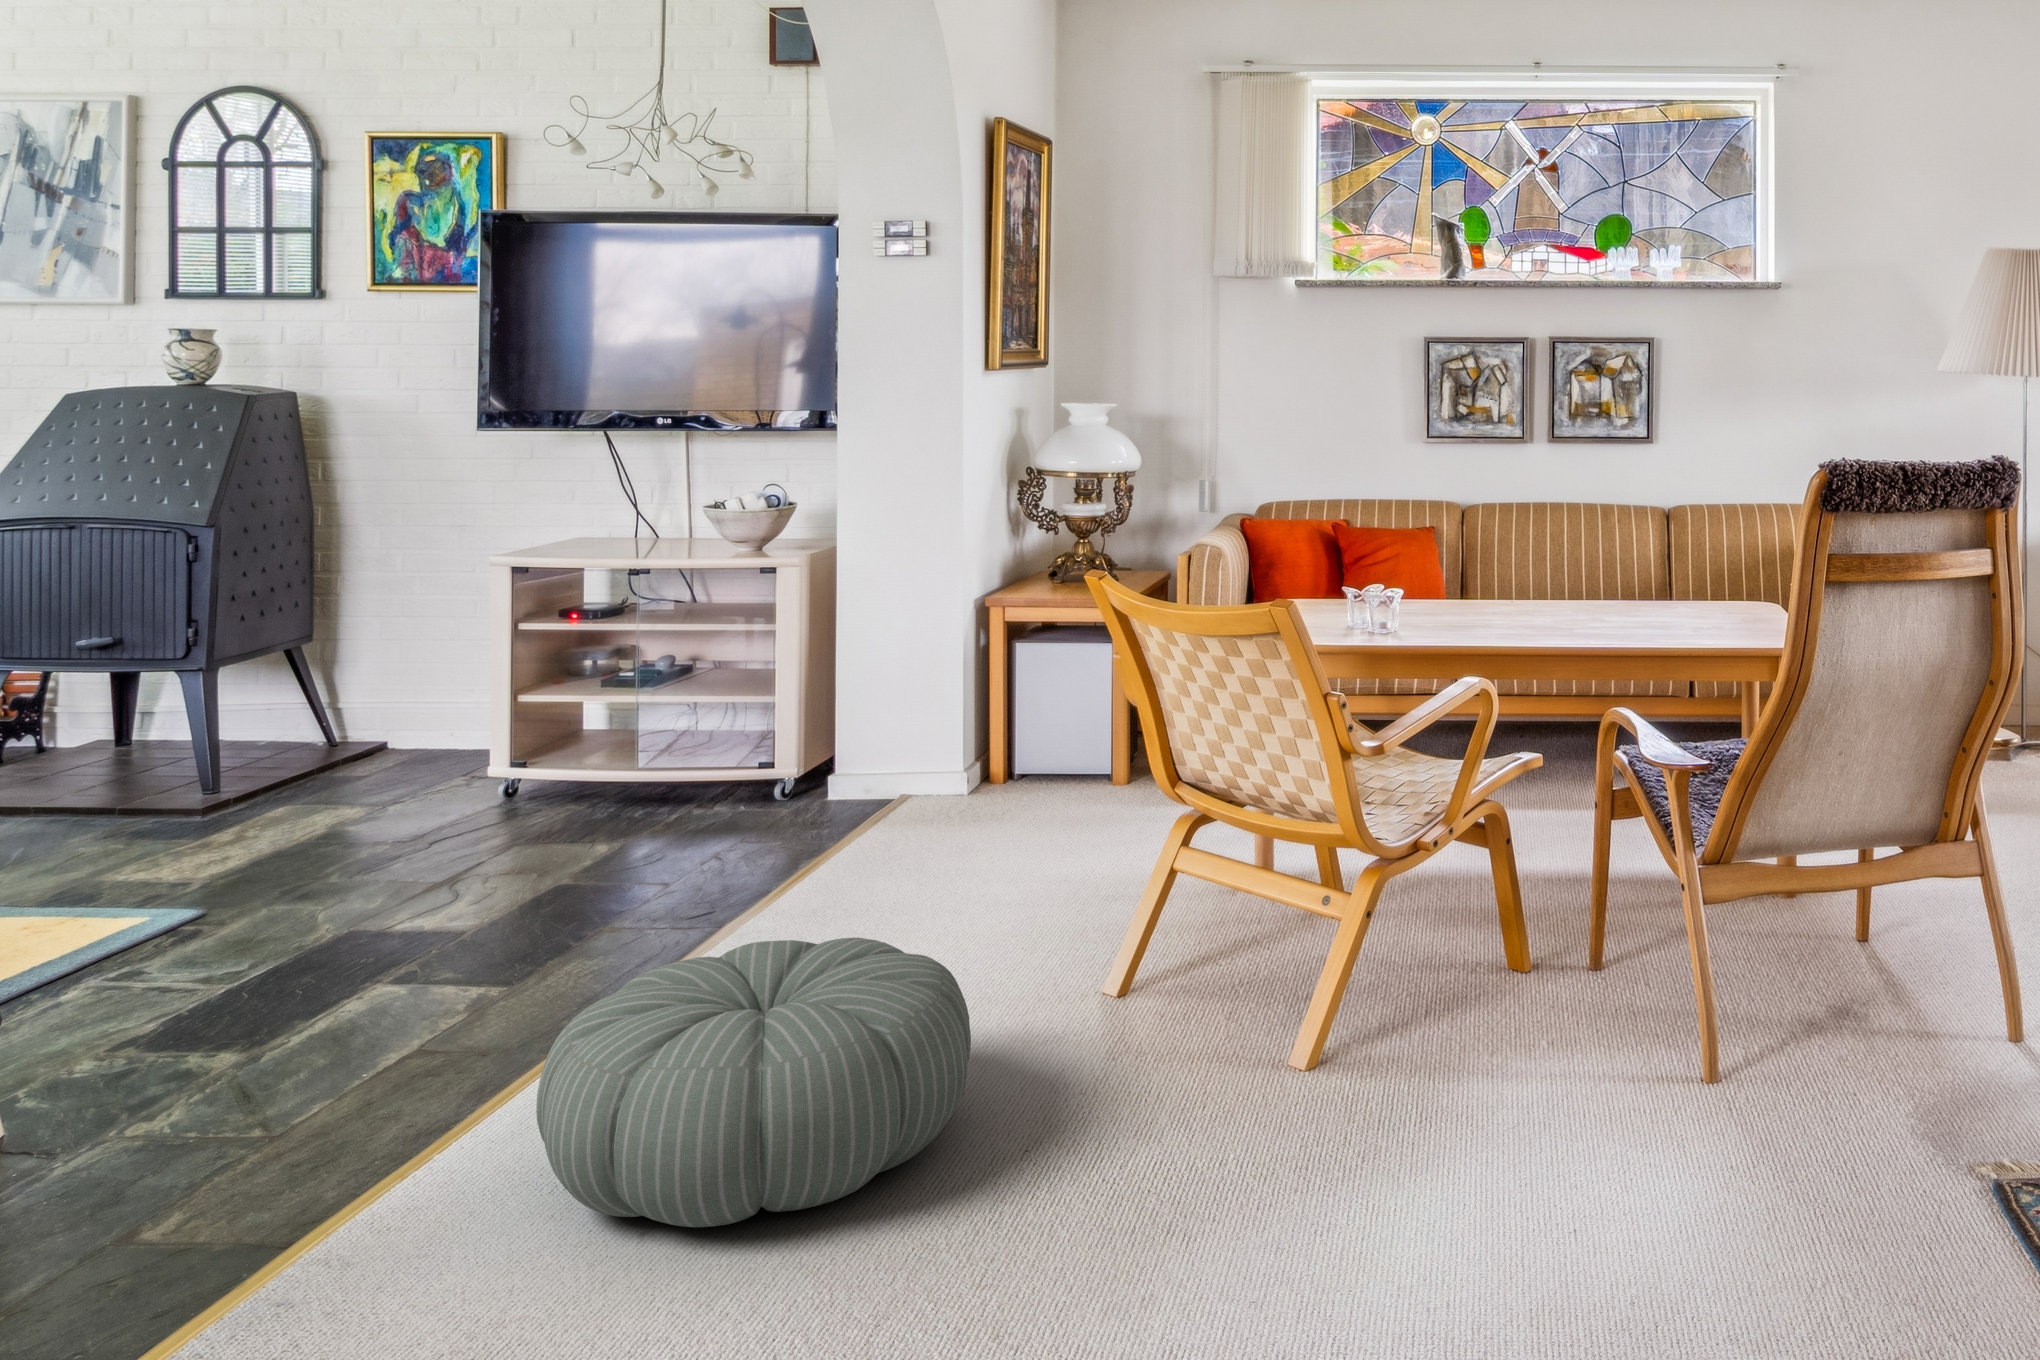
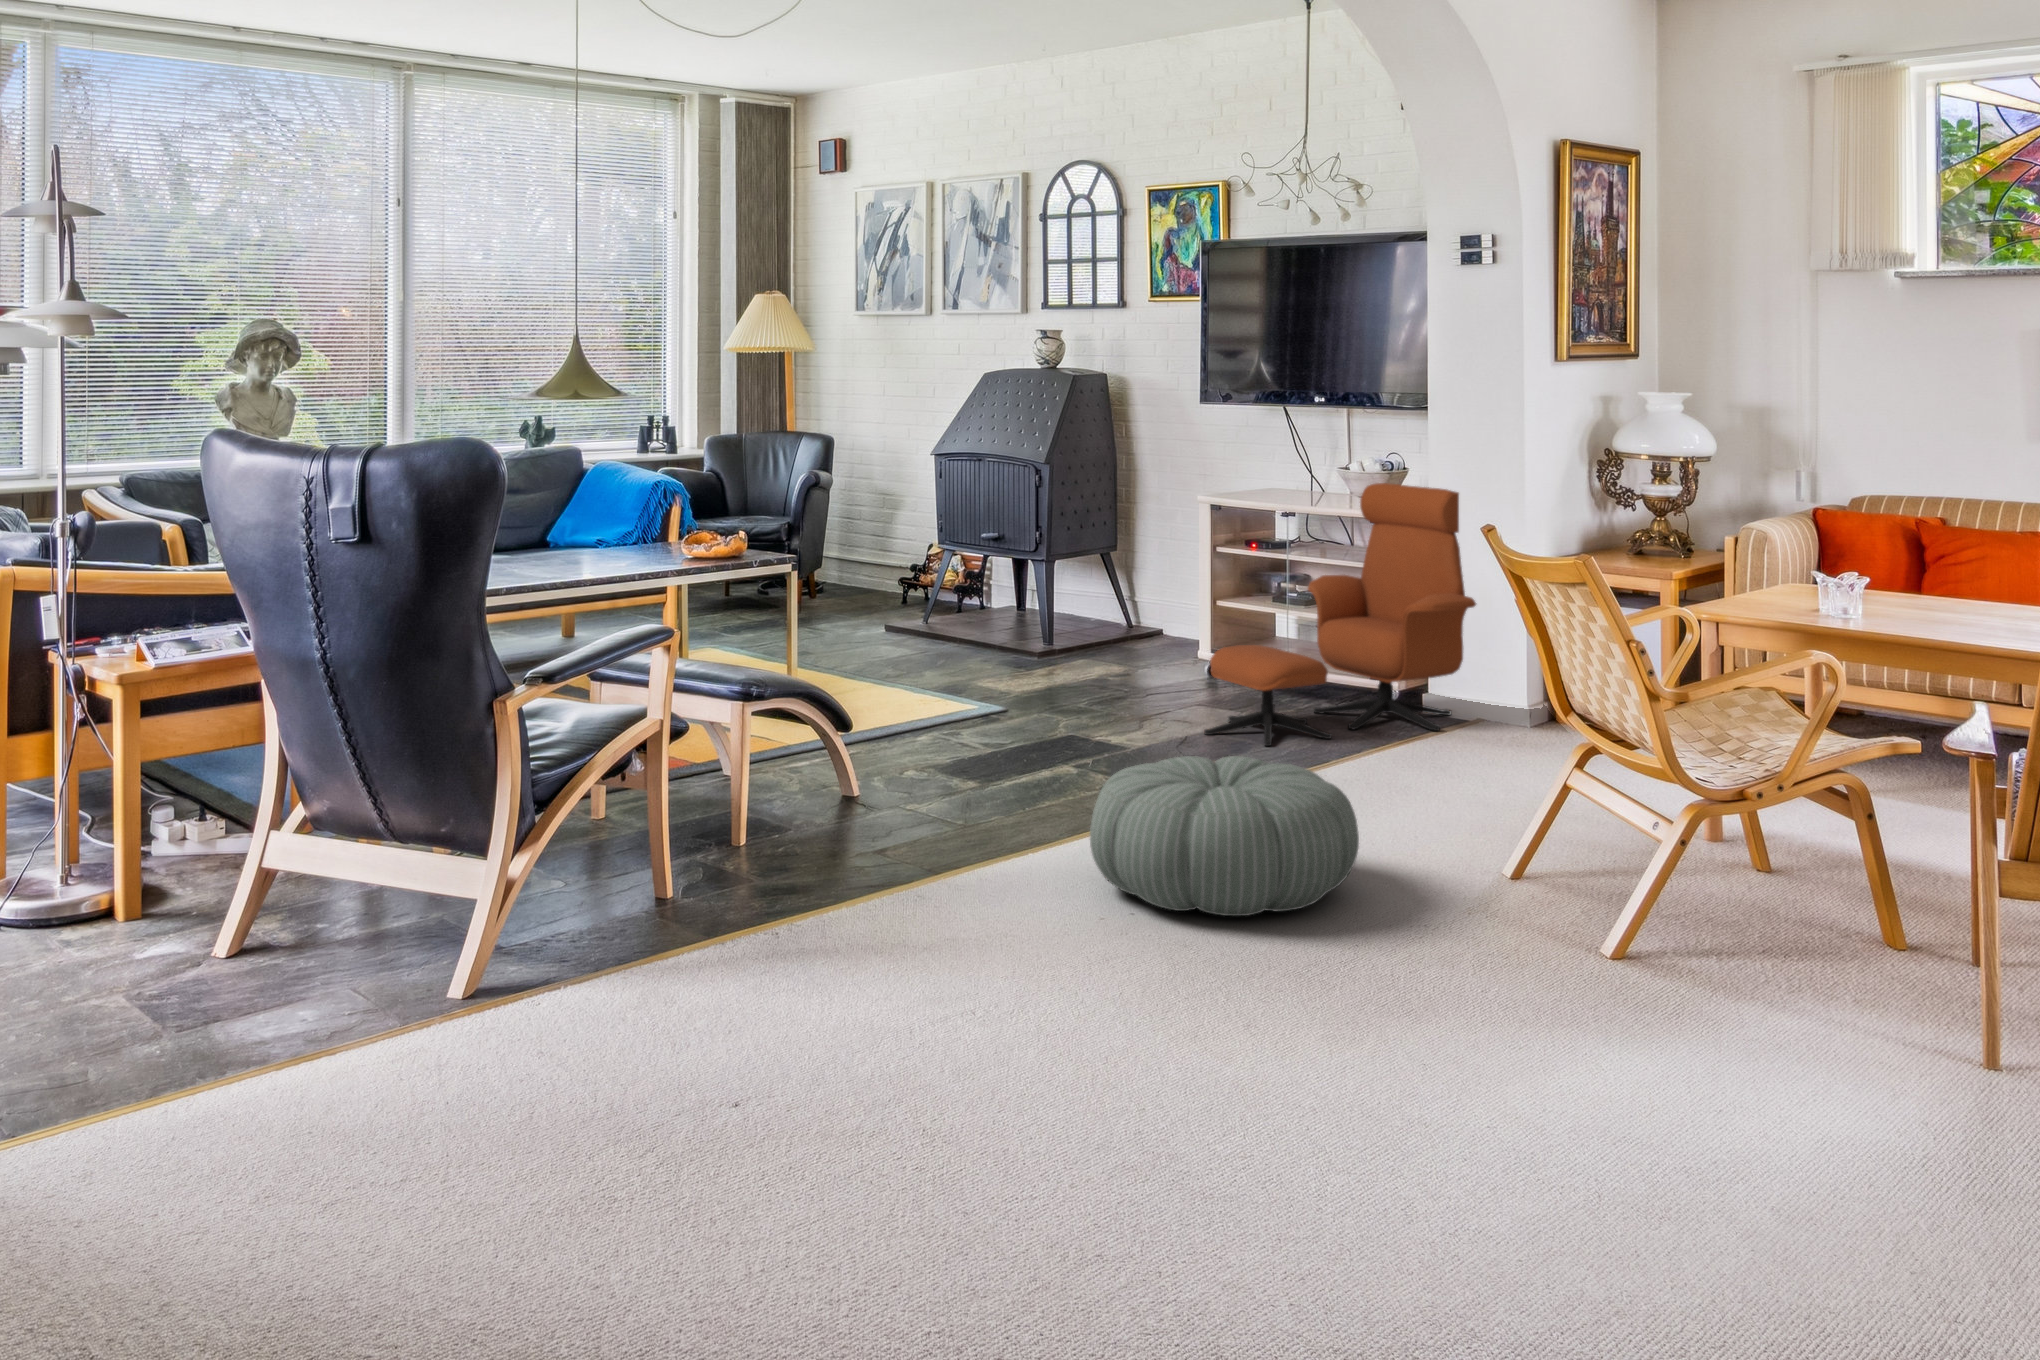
lounge chair: none [560,521,917,888] -> present [1204,483,1476,746]

